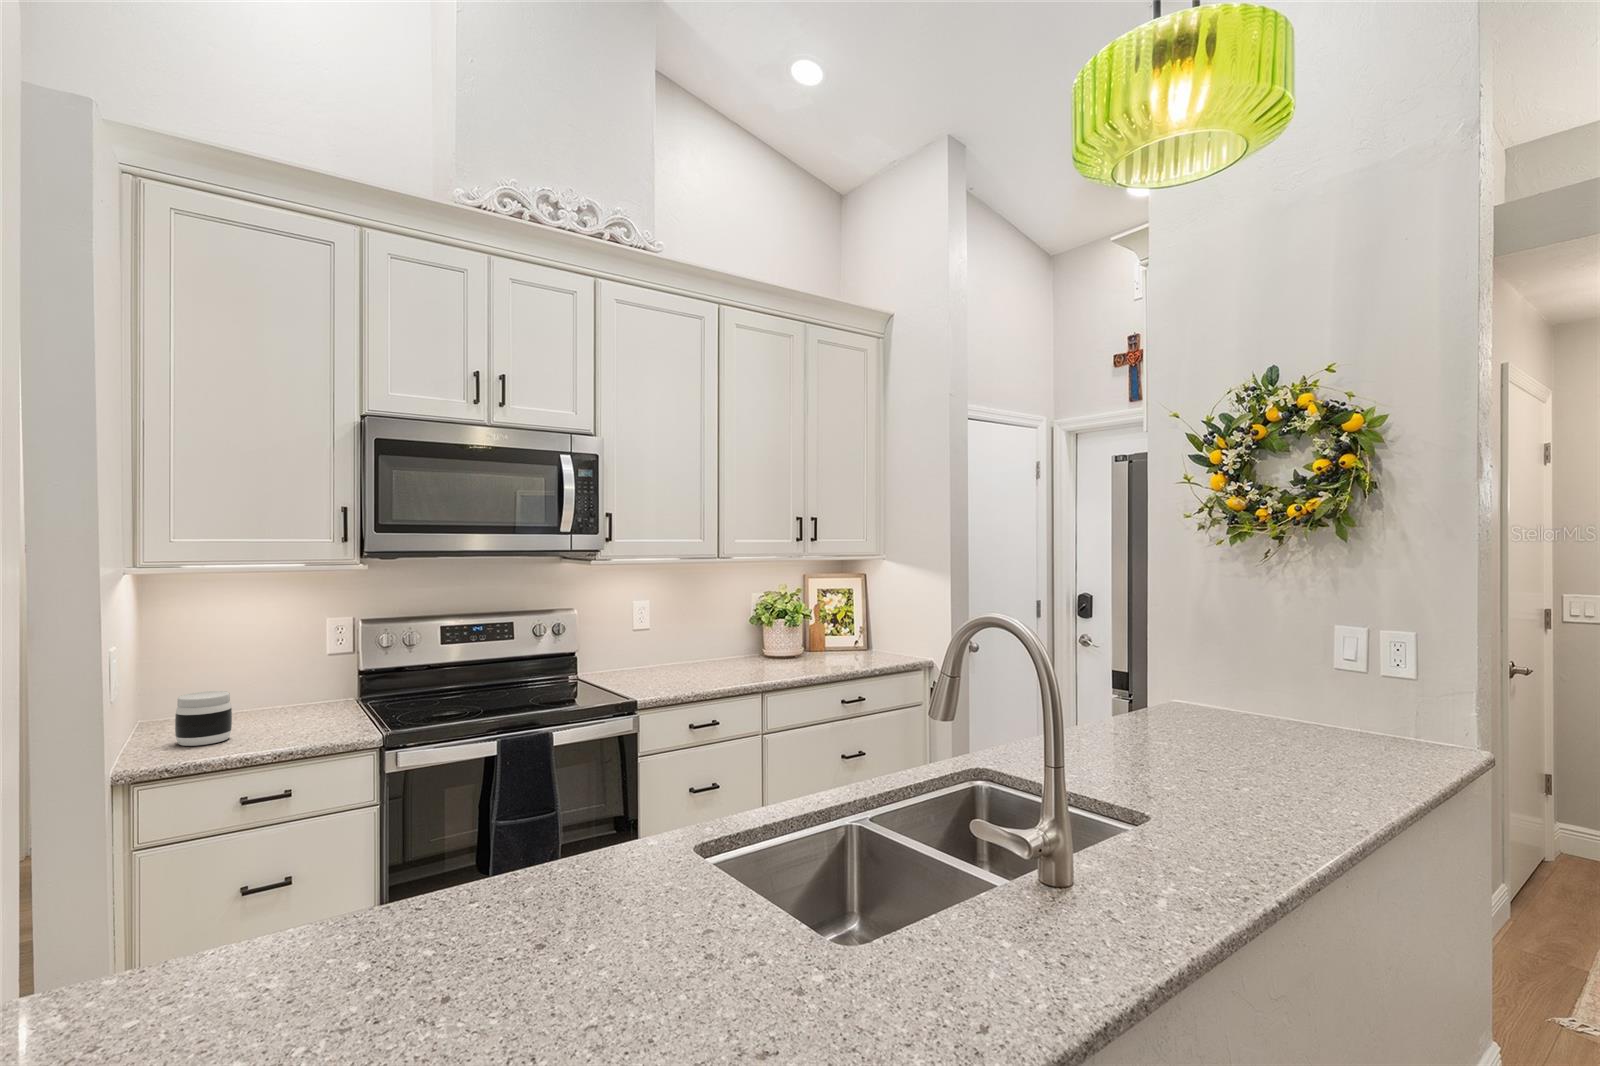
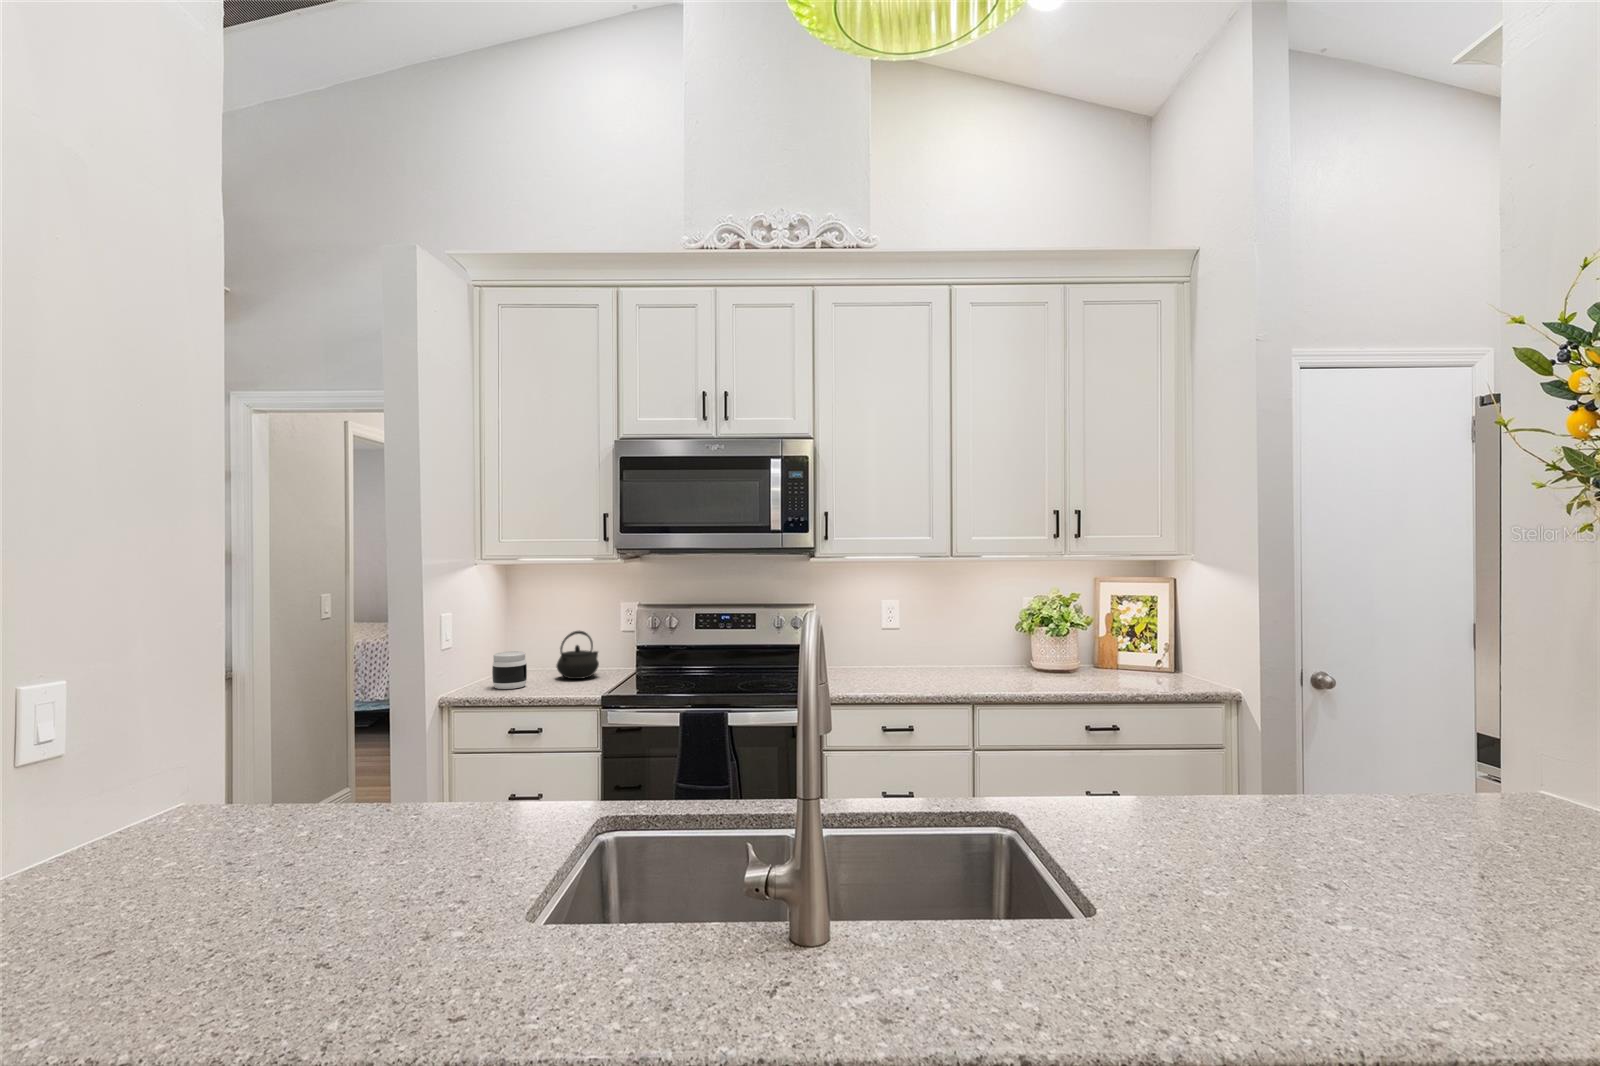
kettle: none [252,657,316,721] -> present [557,631,599,679]

